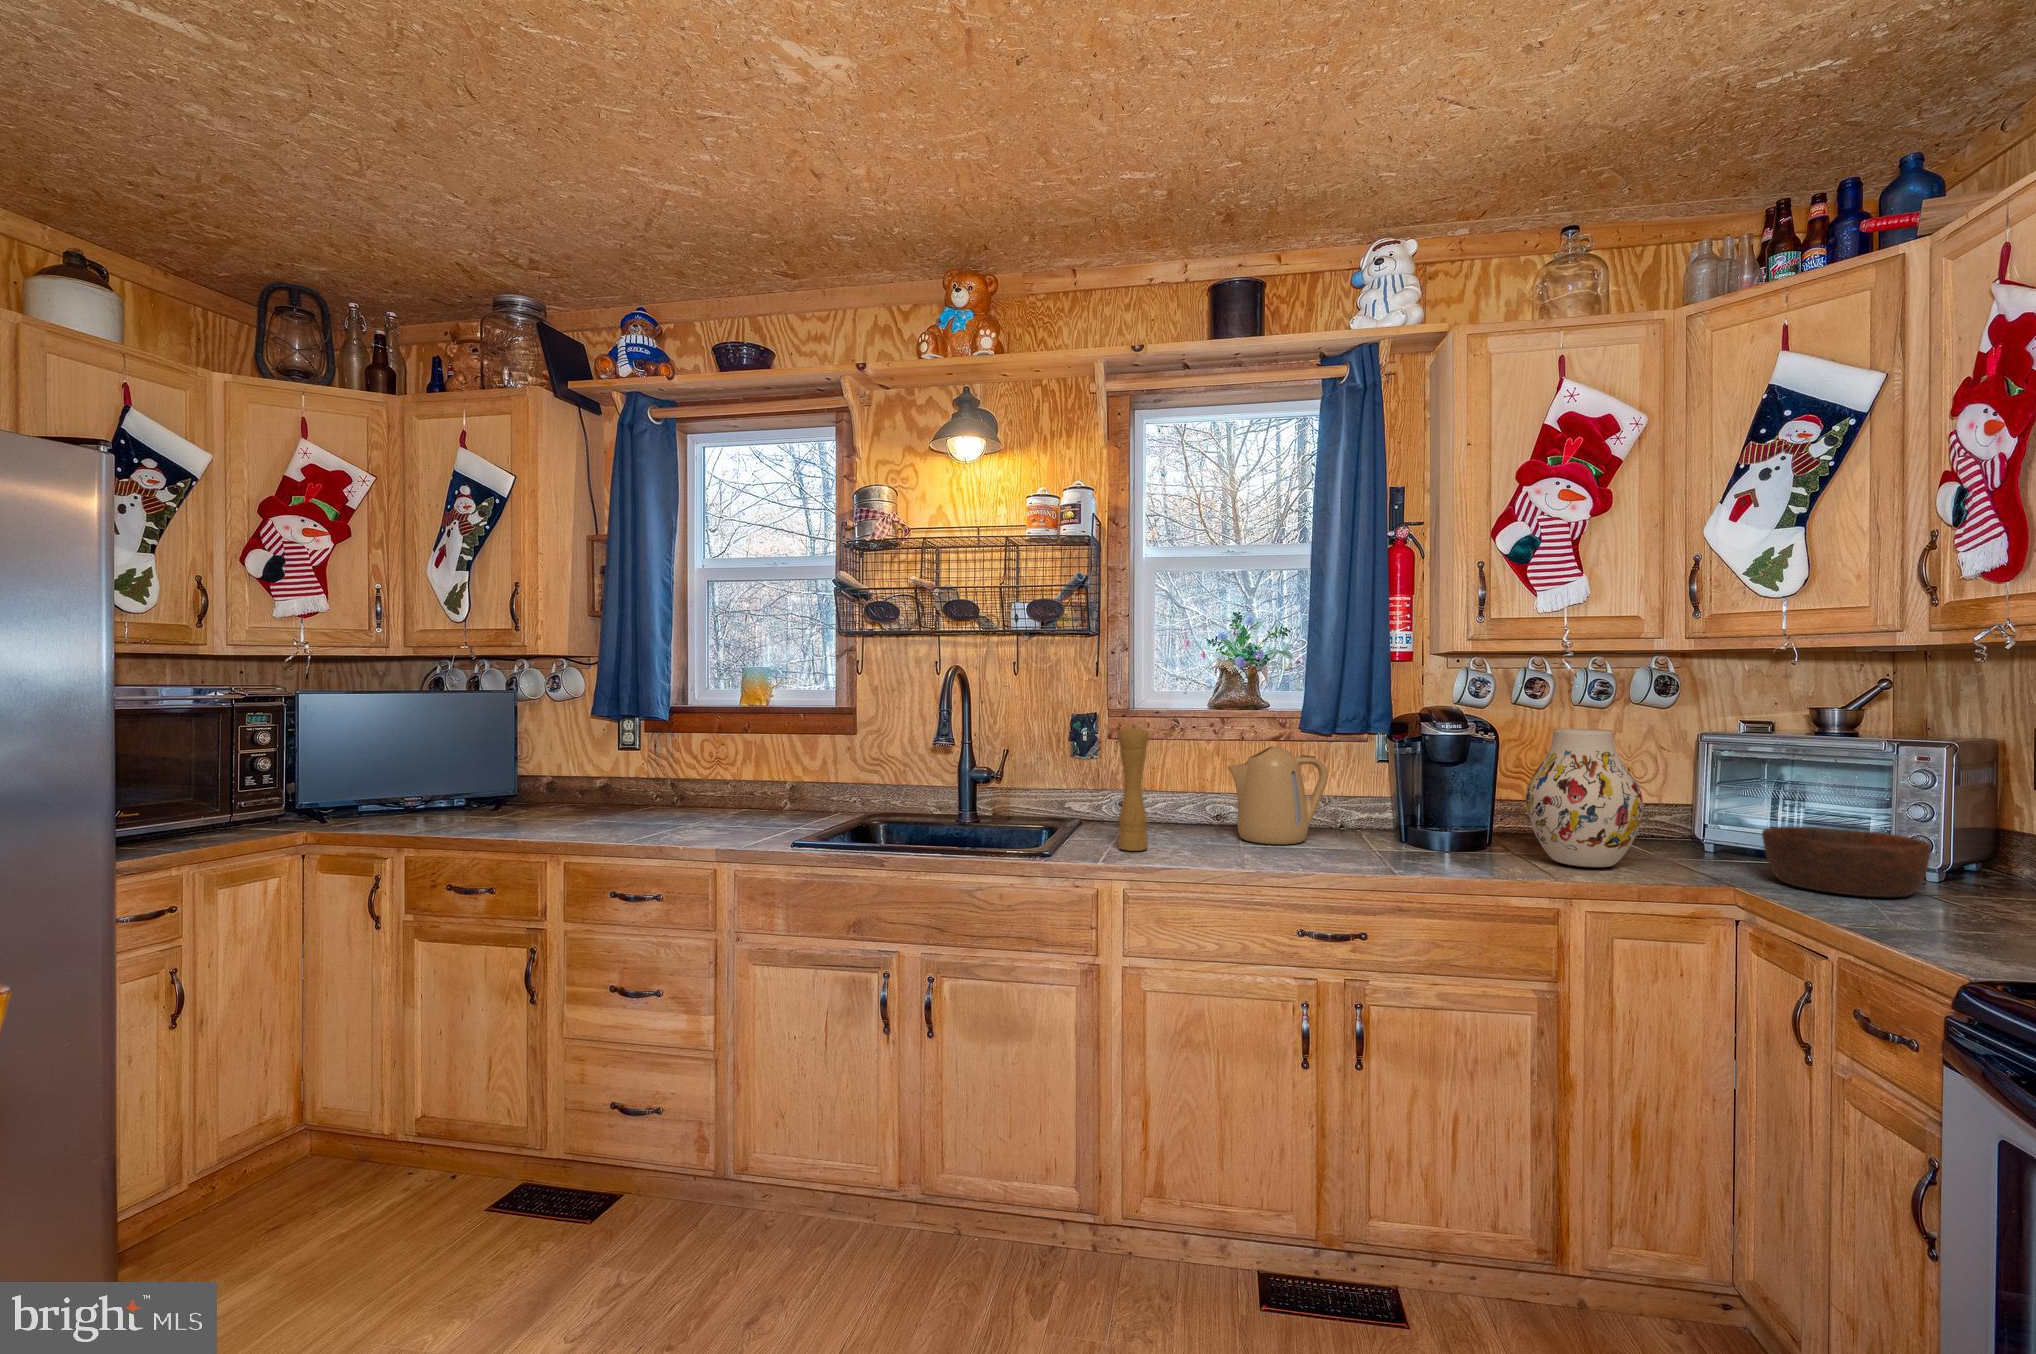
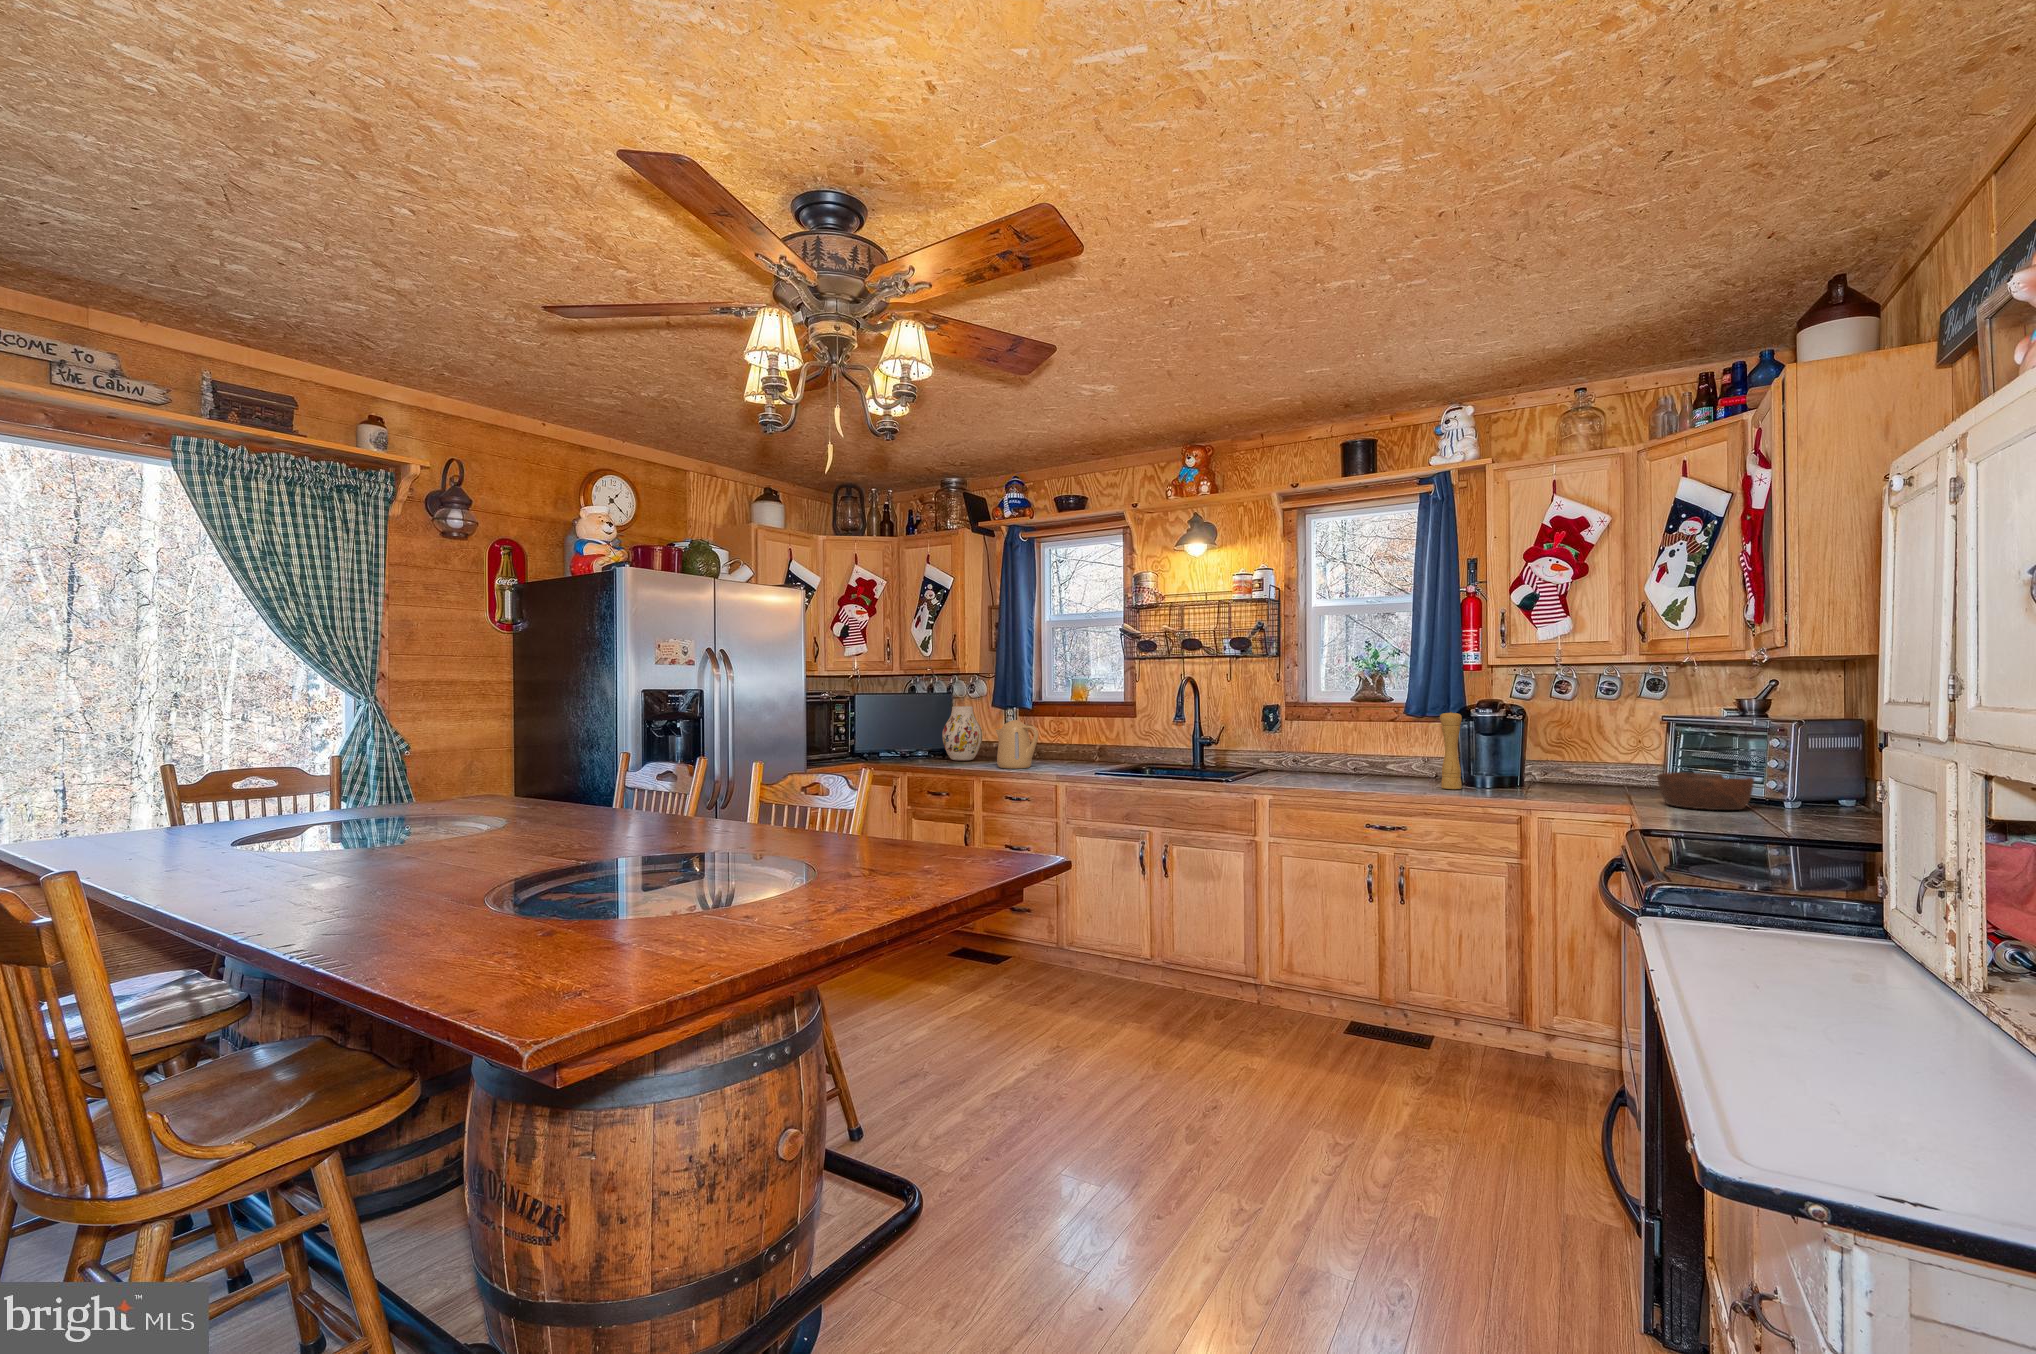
pepper mill: present [1118,726,1149,851] -> present [1440,712,1462,789]
vase: present [1526,729,1643,868] -> present [942,706,982,761]
kettle: present [1228,746,1328,844] -> present [996,720,1038,769]

